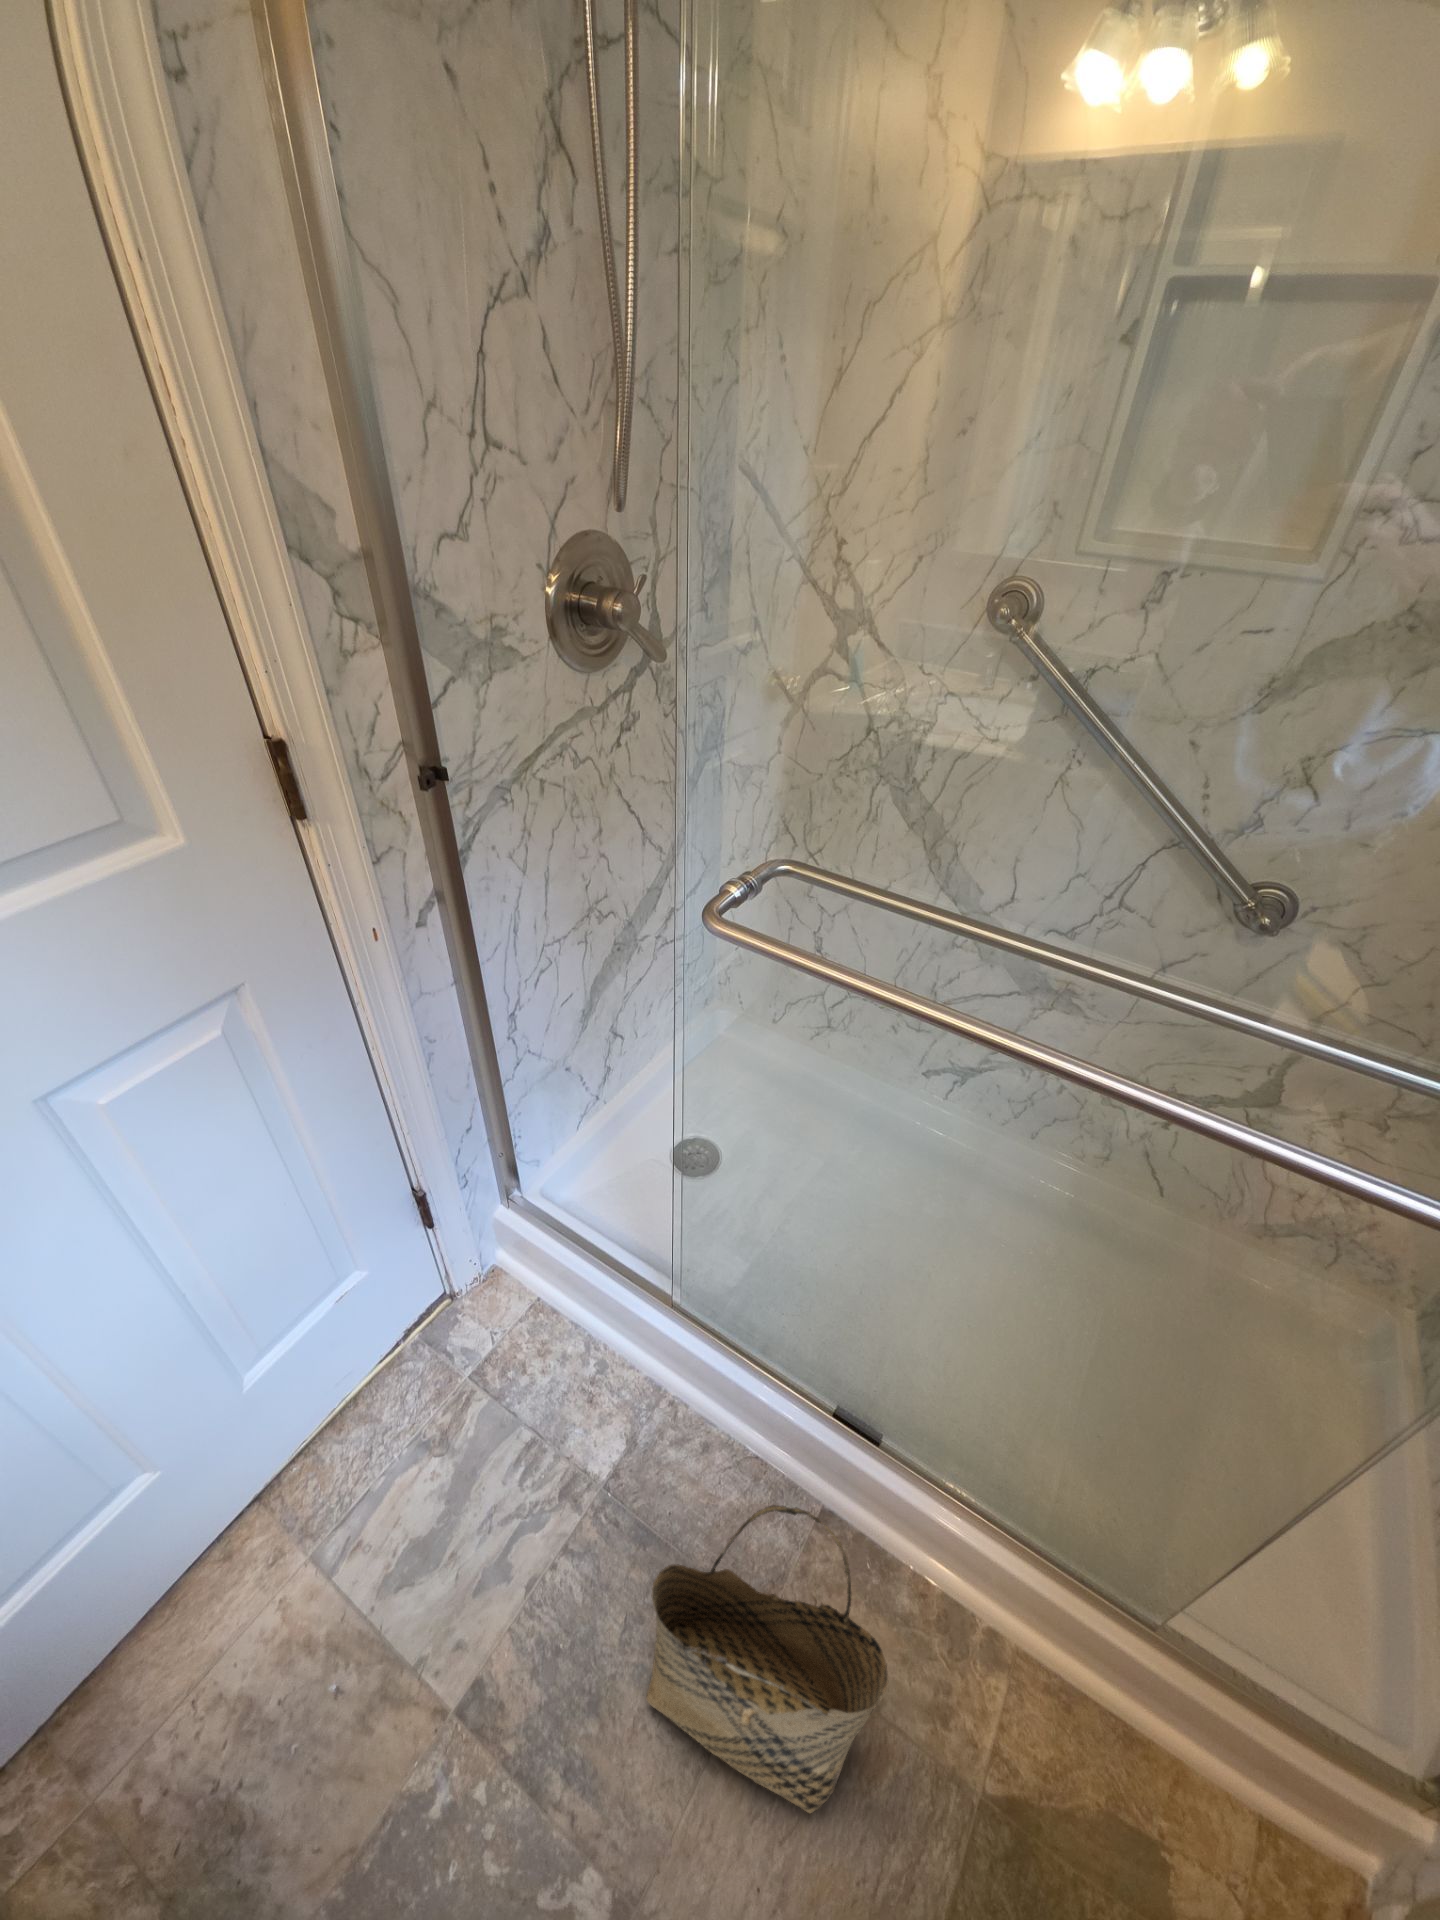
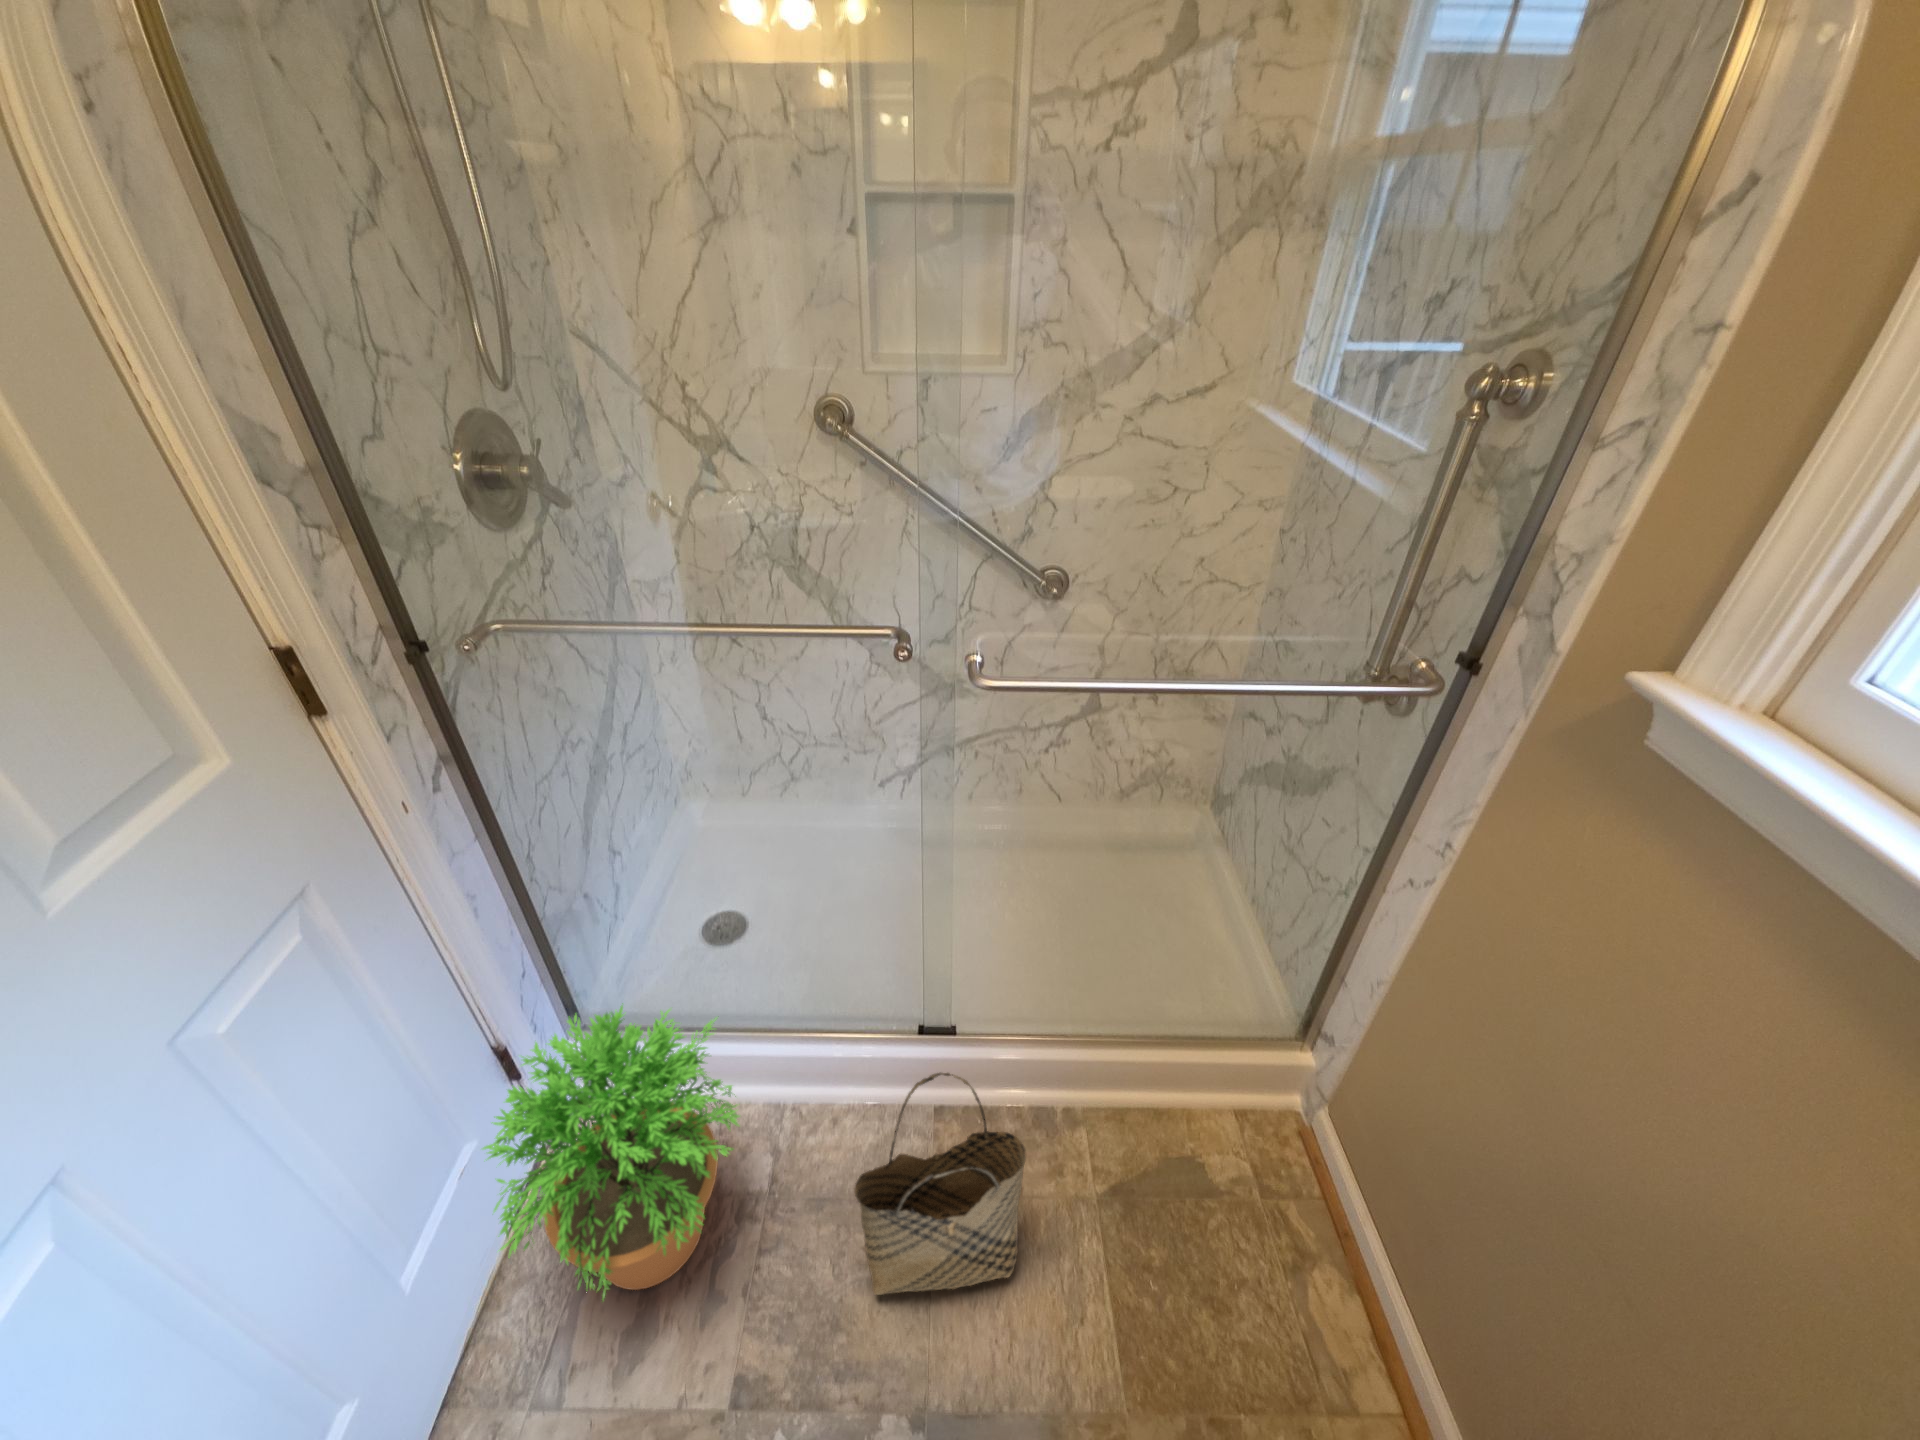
potted plant: none [300,1198,610,1515] -> present [483,1005,740,1300]

